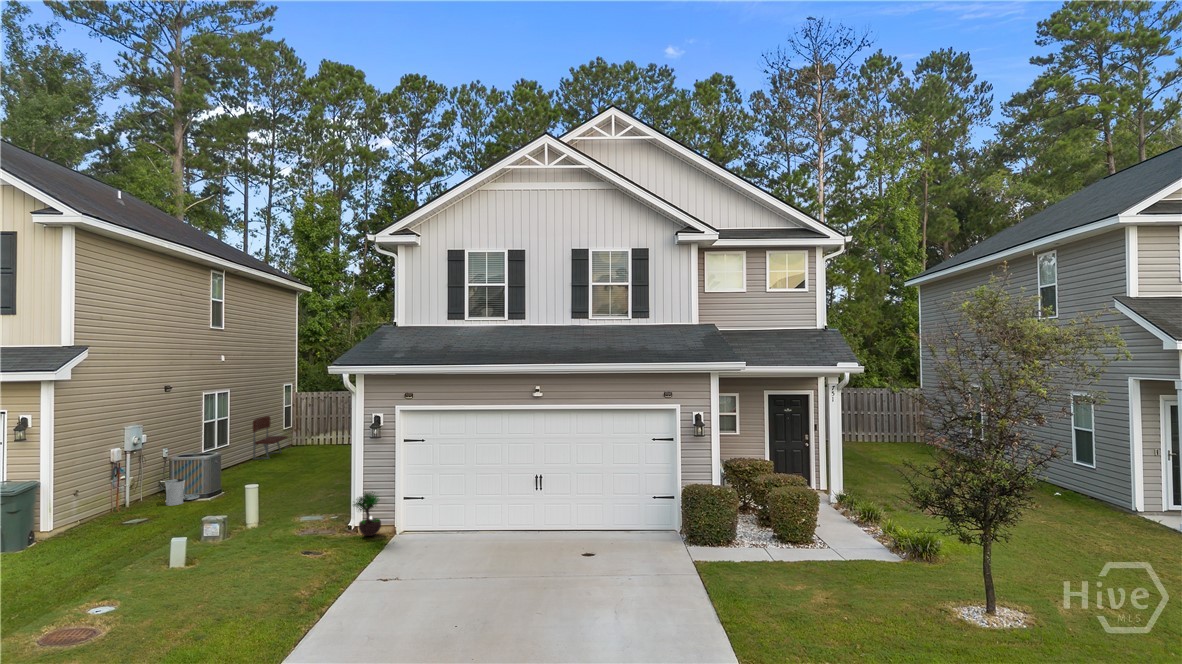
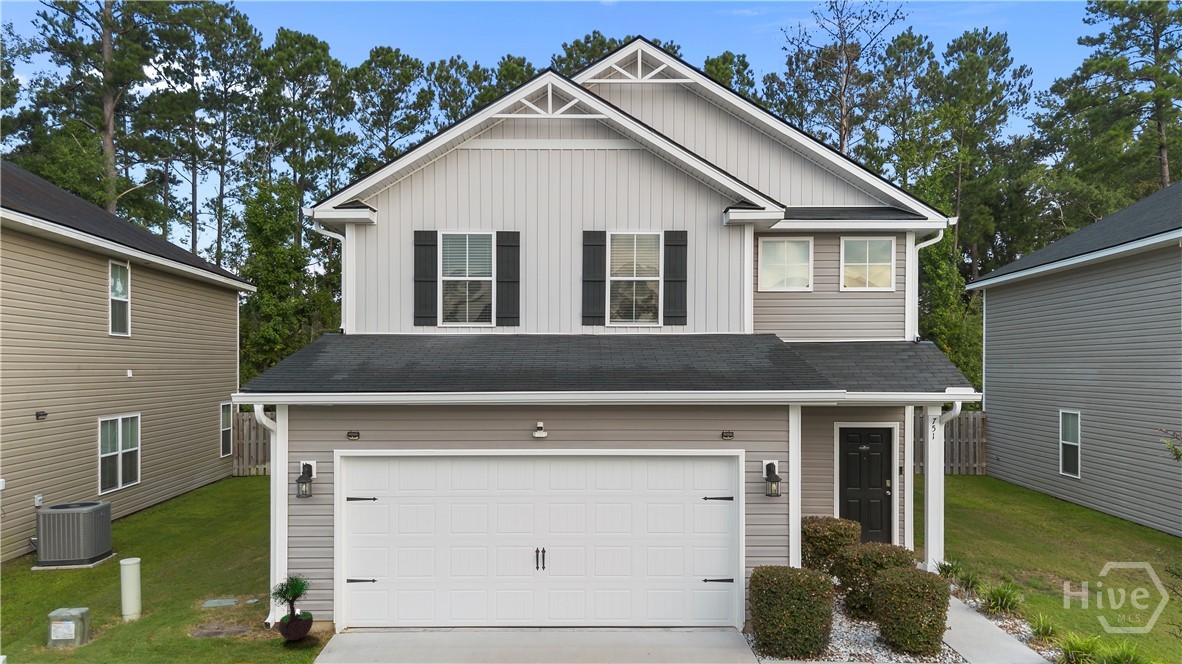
bench: present [253,416,287,459] -> none [171,446,218,502]
trash can: present [165,479,199,506] -> none [21,542,74,581]

